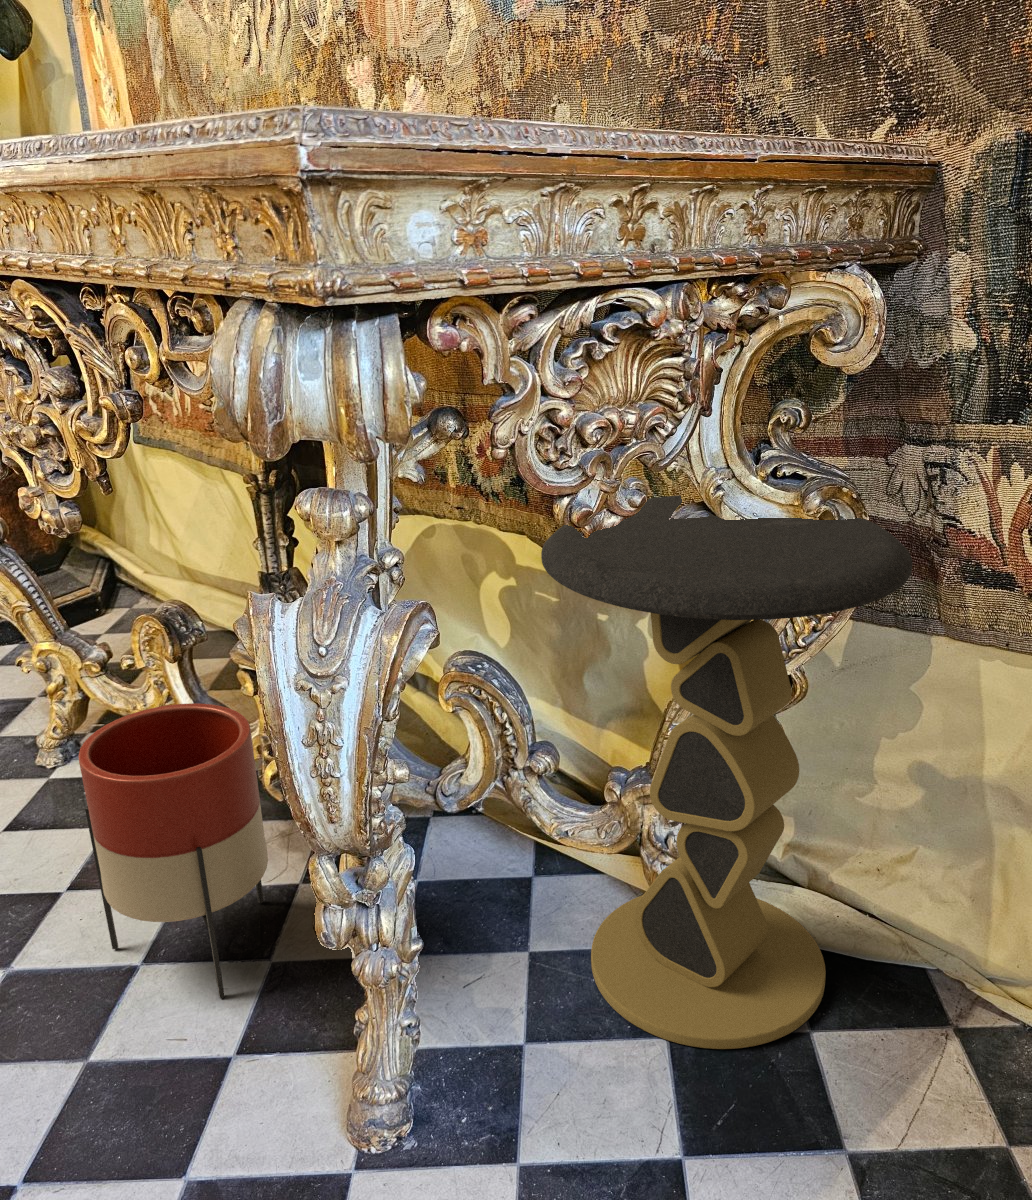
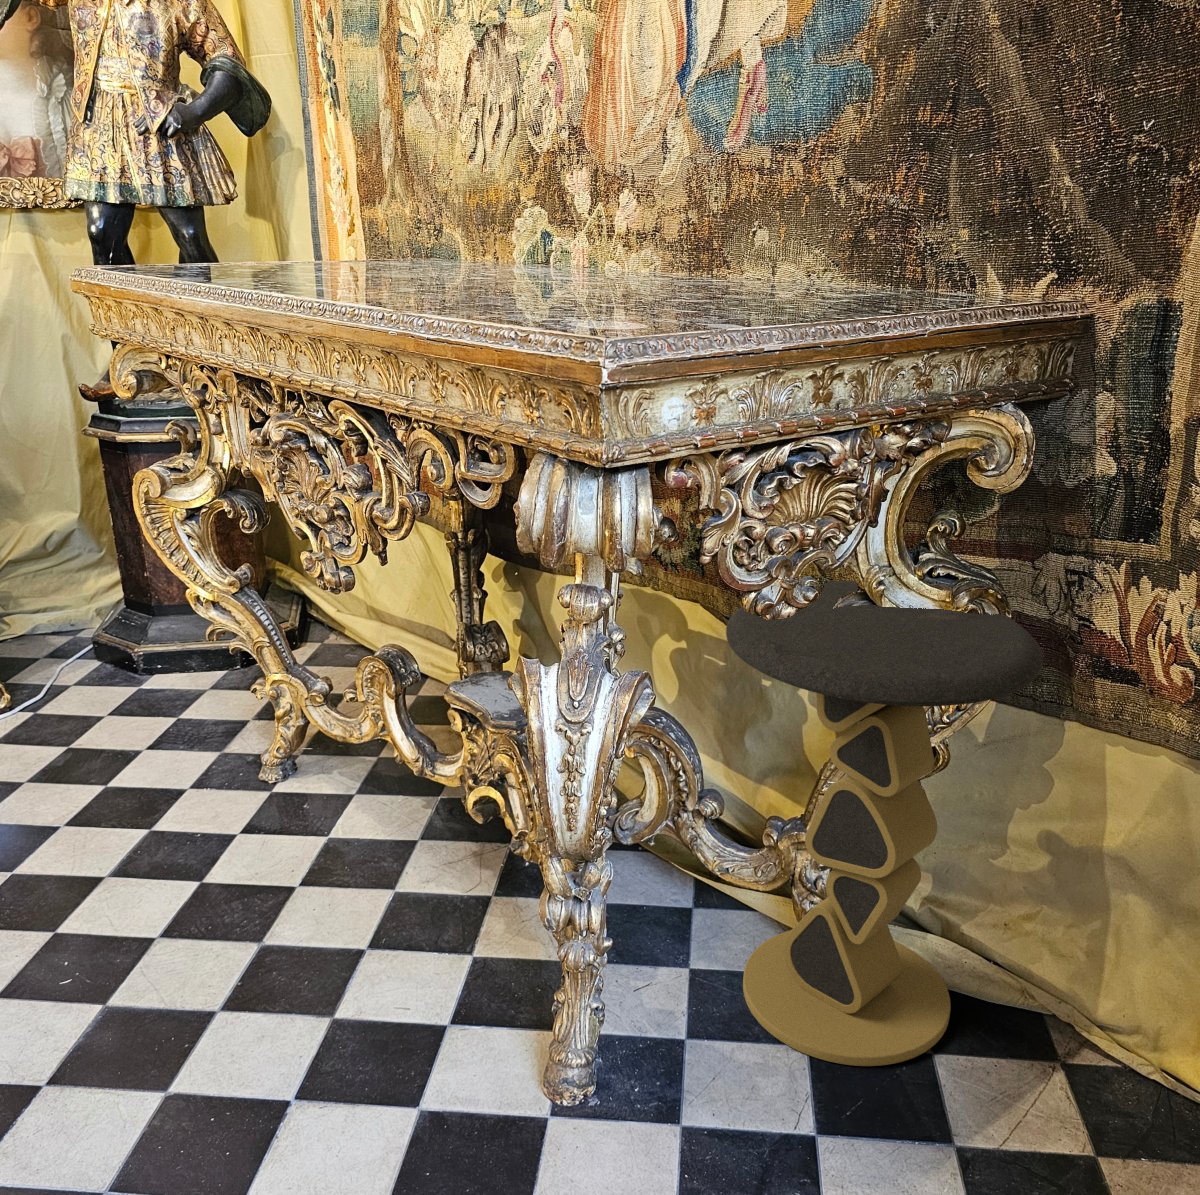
planter: present [78,703,268,999] -> none [311,733,463,992]

